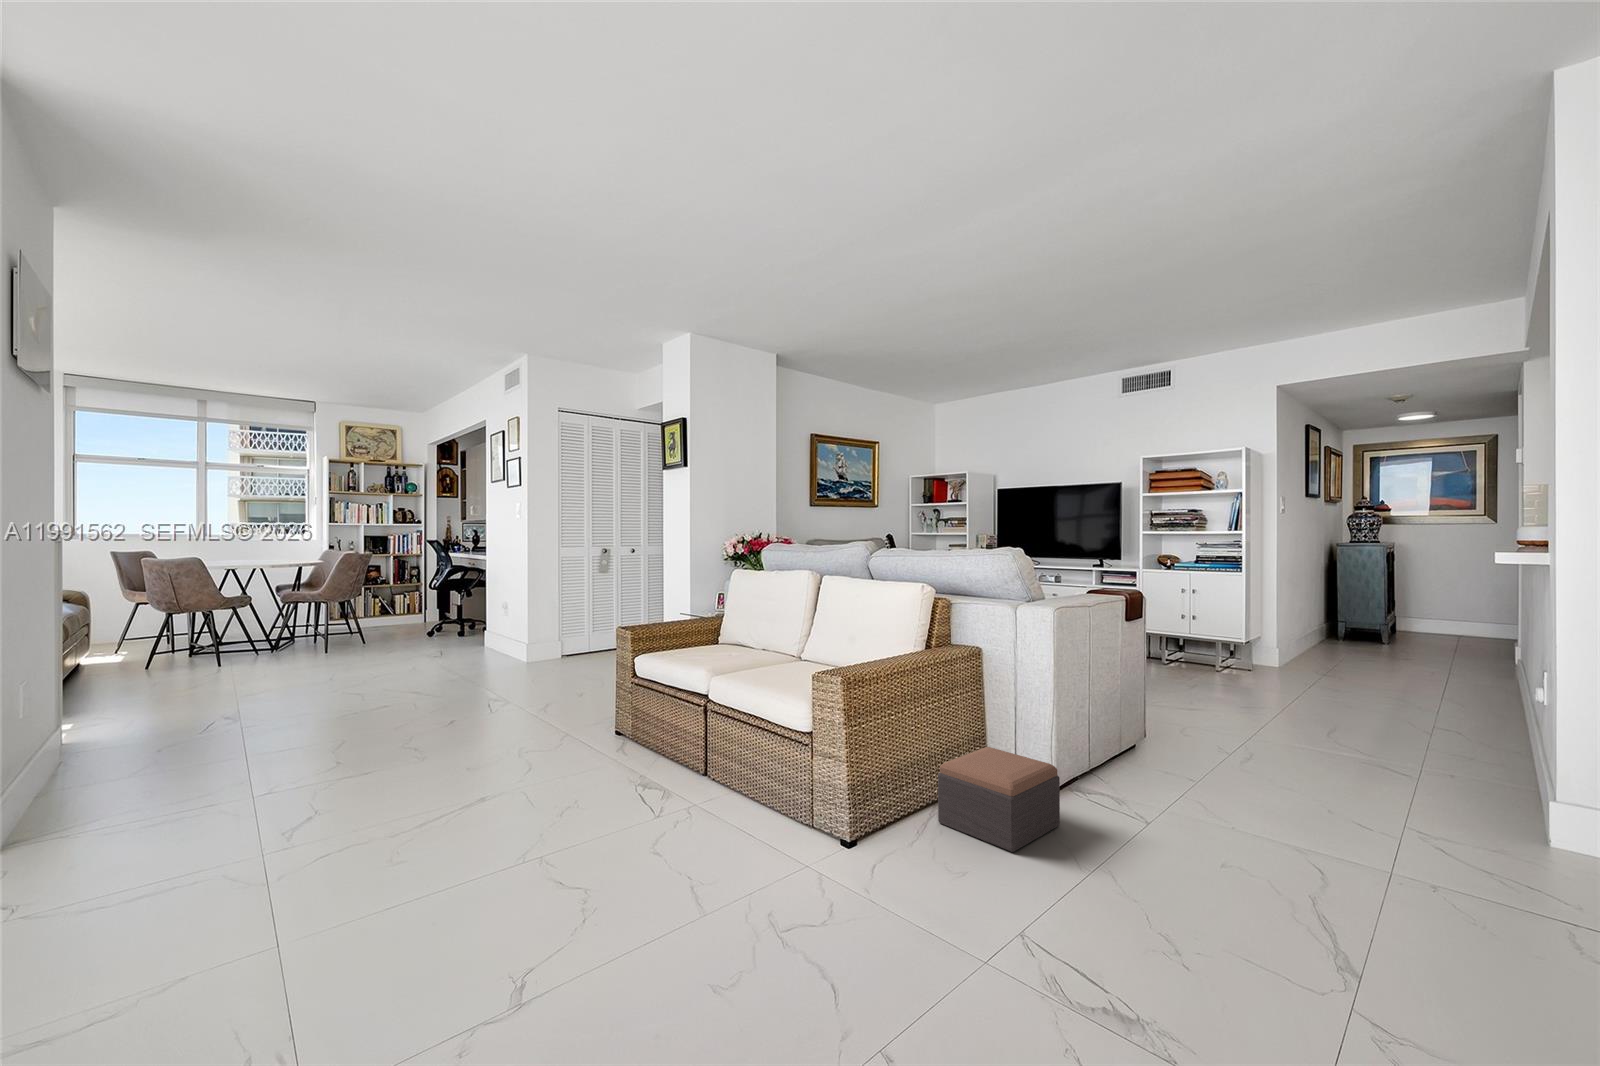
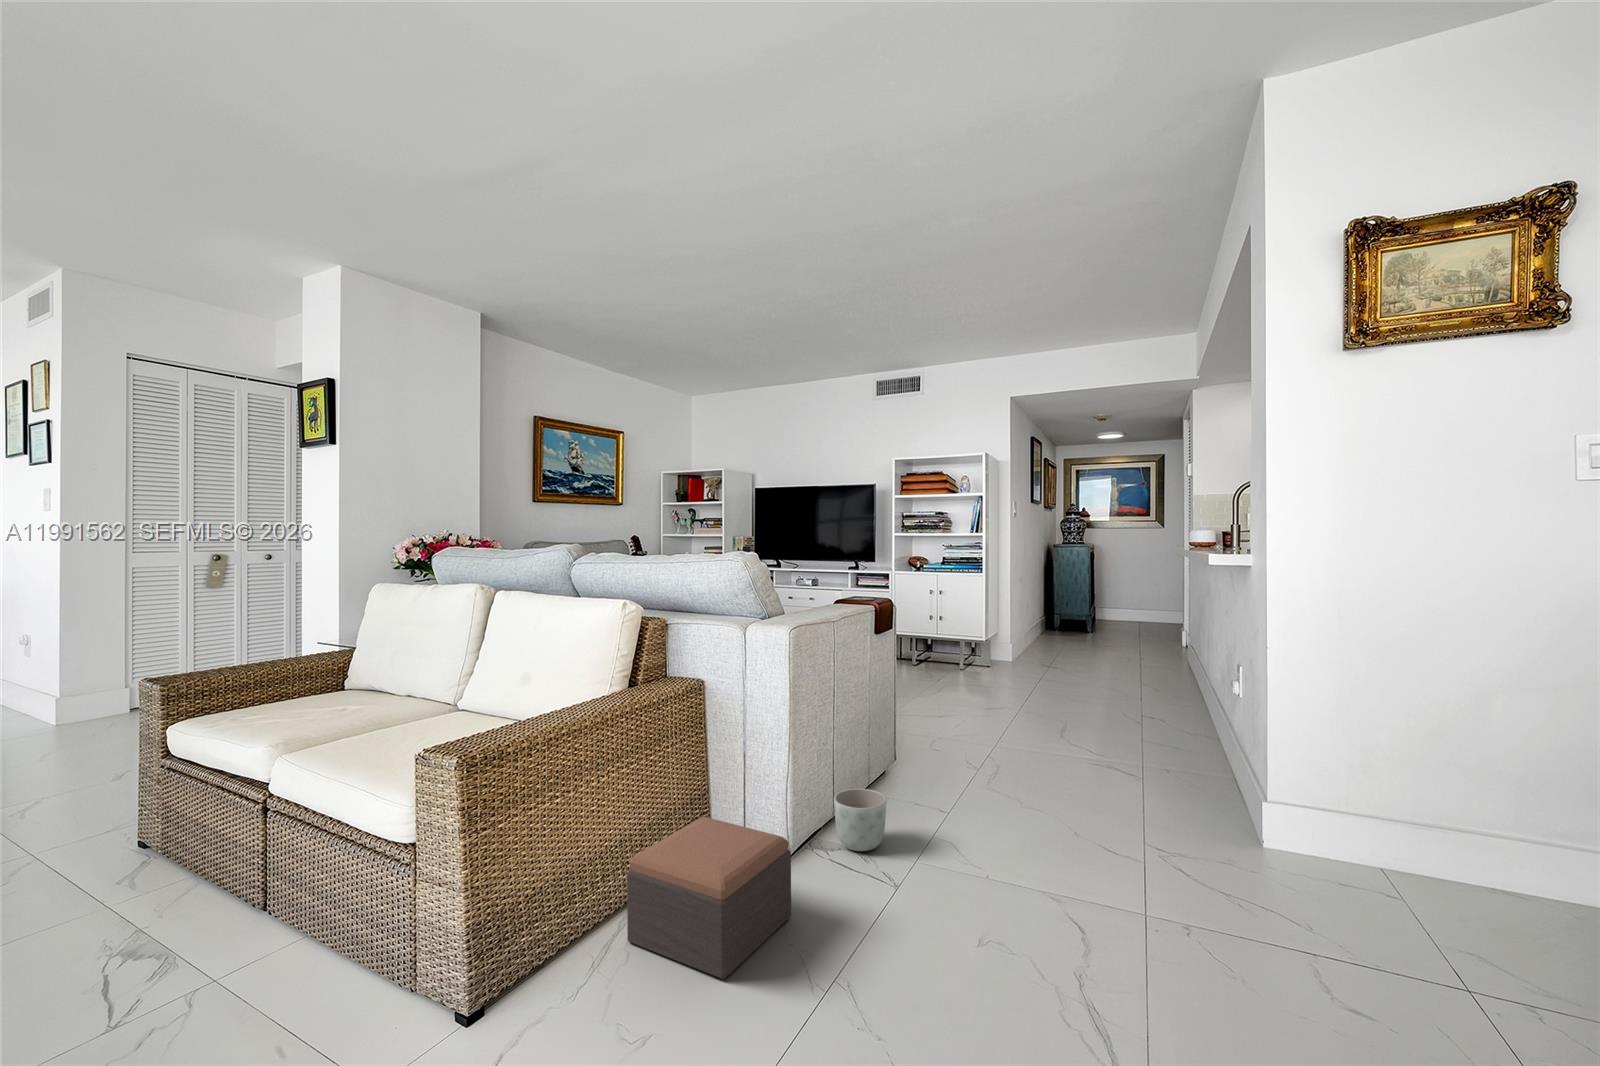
planter: none [1091,745,1139,794] -> present [834,789,887,851]

